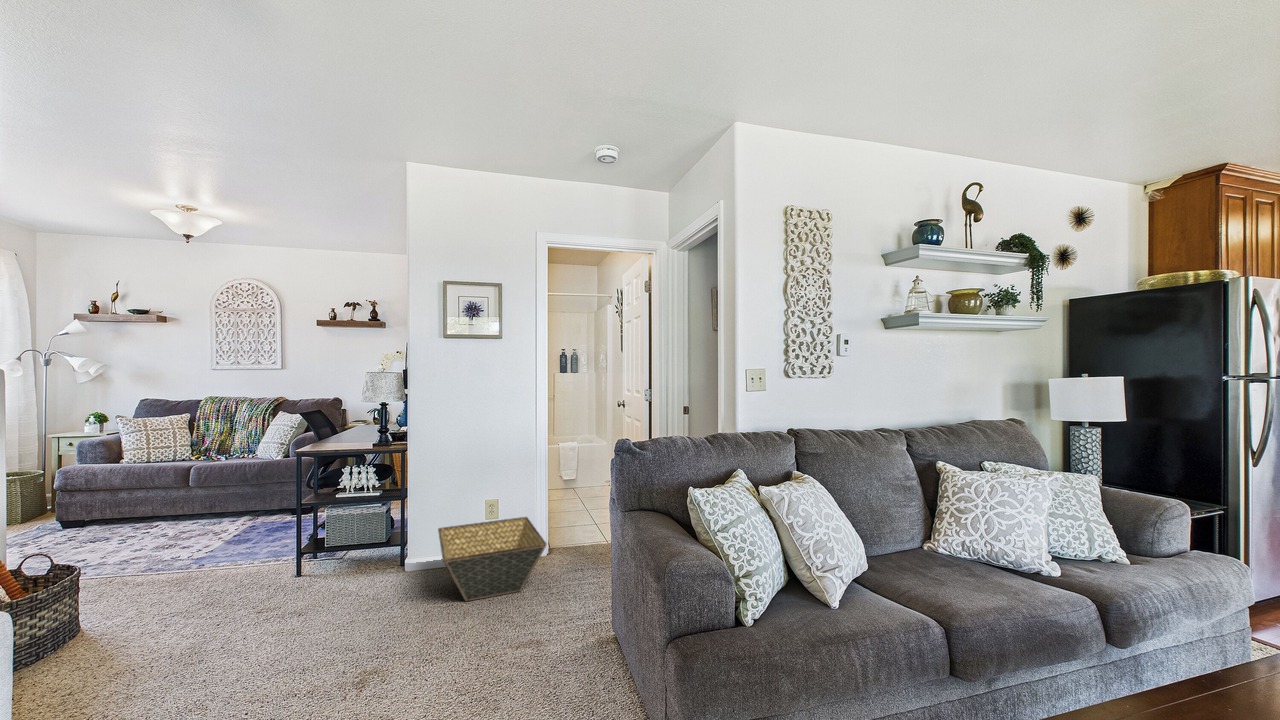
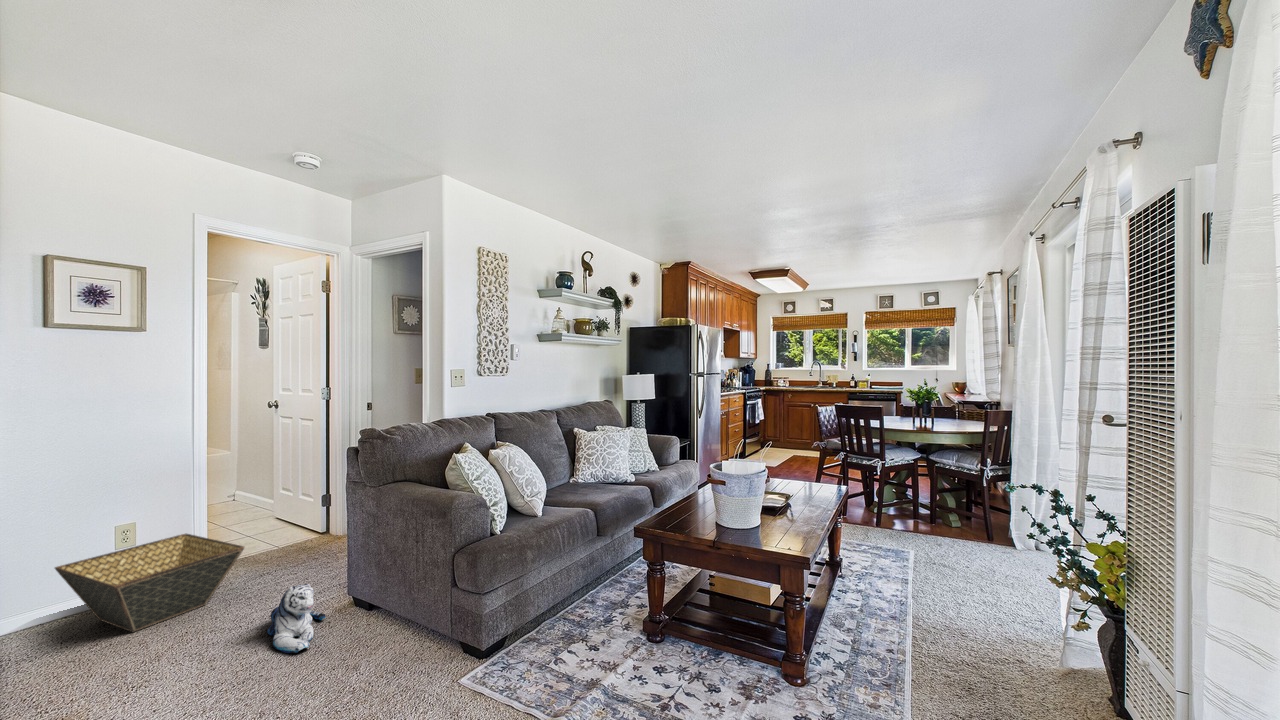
plush toy: none [524,607,584,689] -> present [266,584,325,653]

